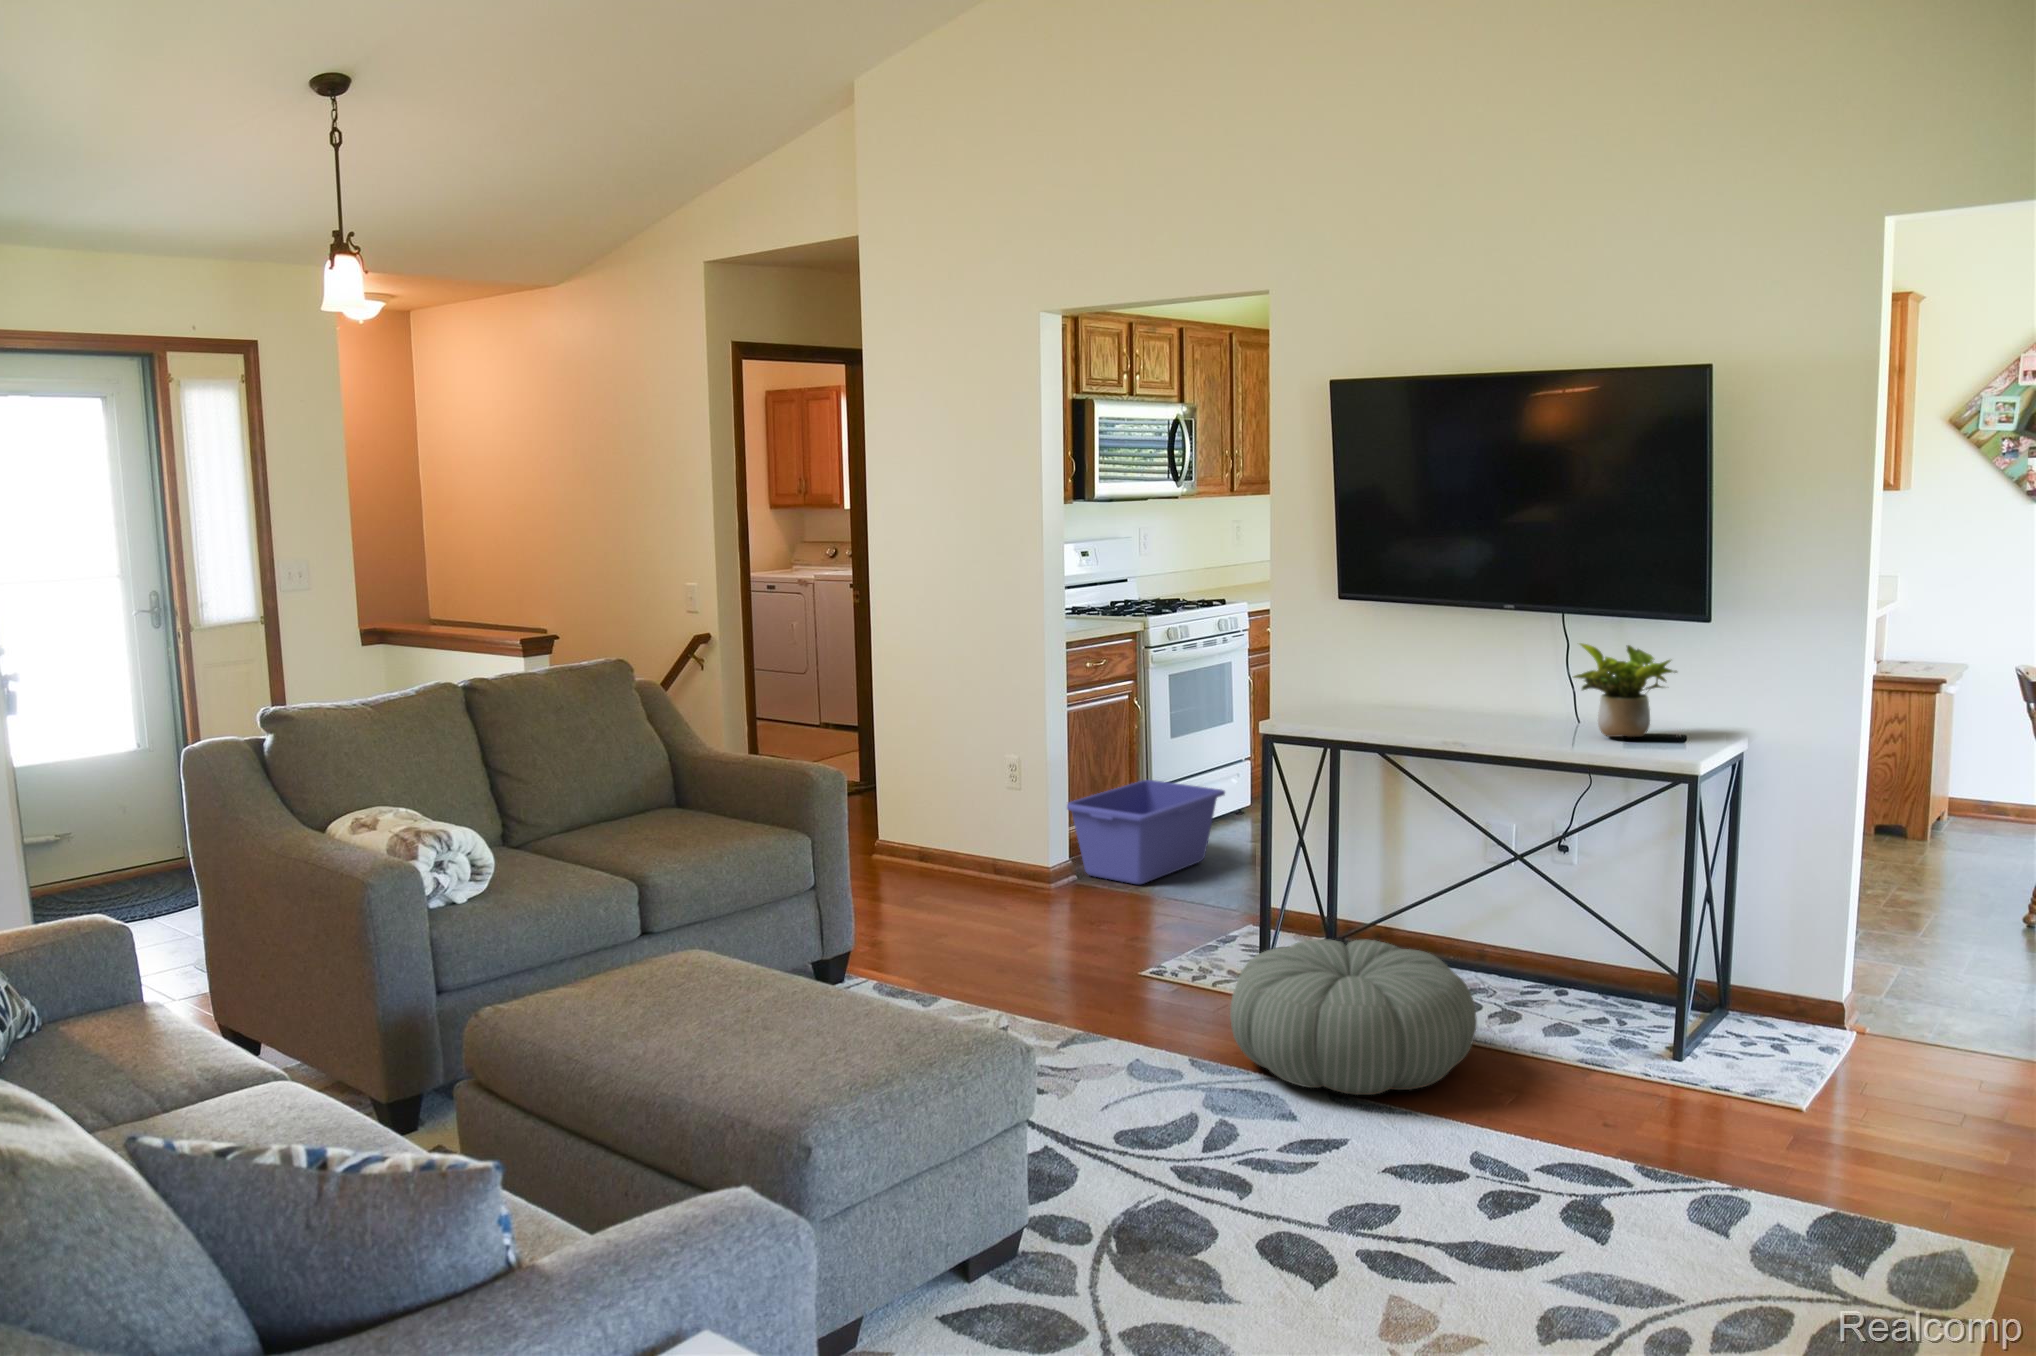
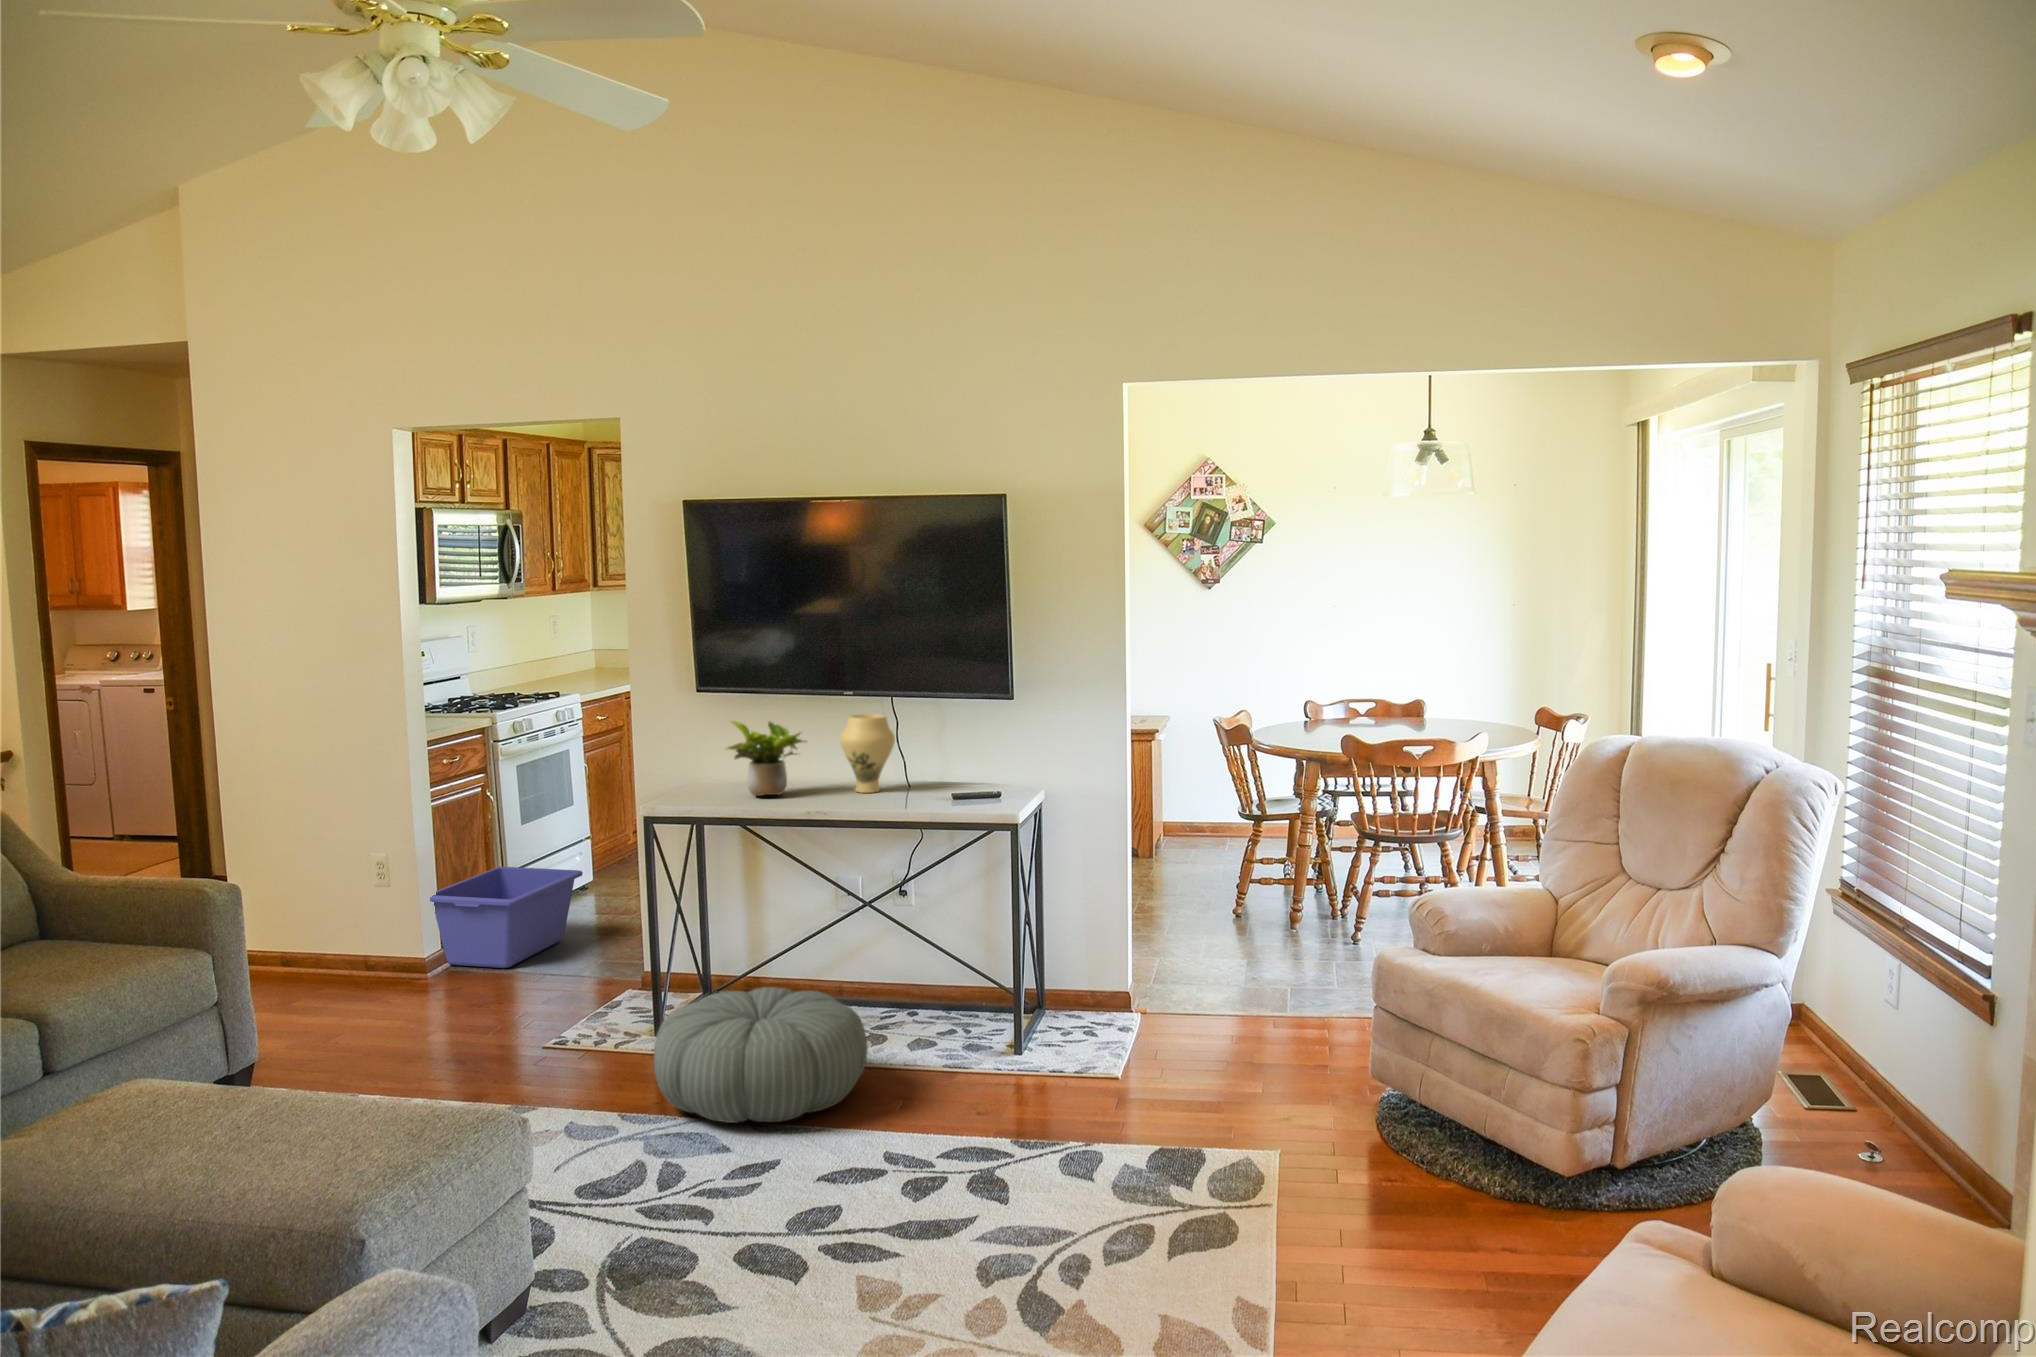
vase: none [1480,632,1549,726] -> present [840,714,895,793]
potted plant: present [1574,643,1677,737] -> present [728,721,803,796]

